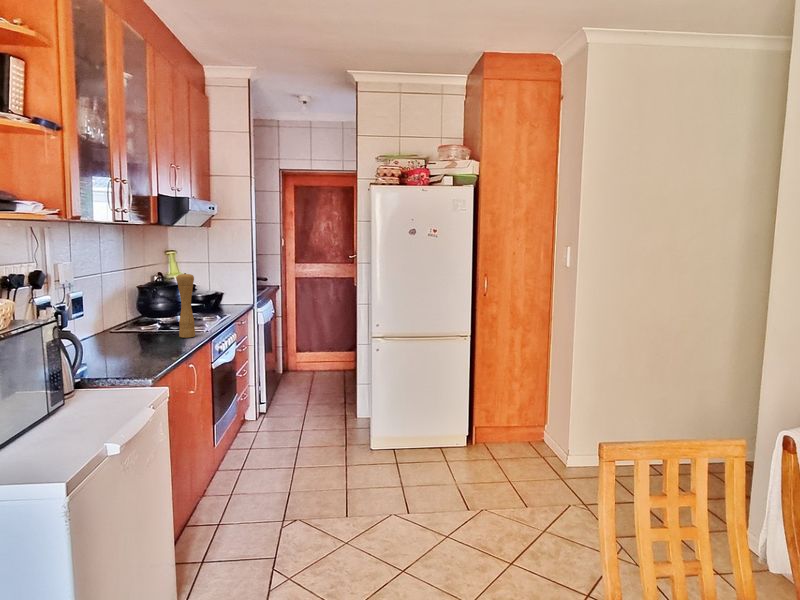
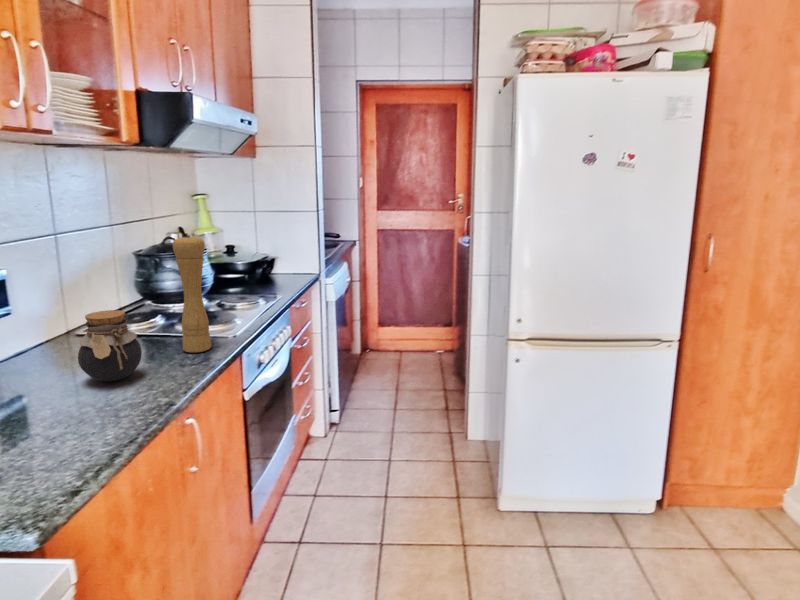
jar: none [130,311,163,348] -> present [78,310,142,381]

